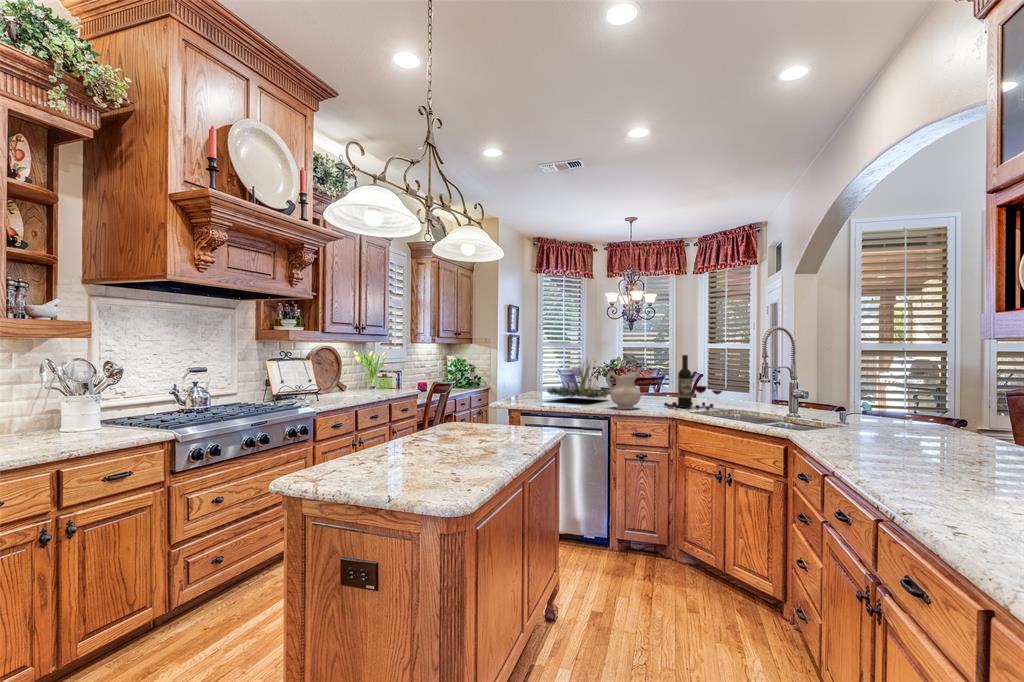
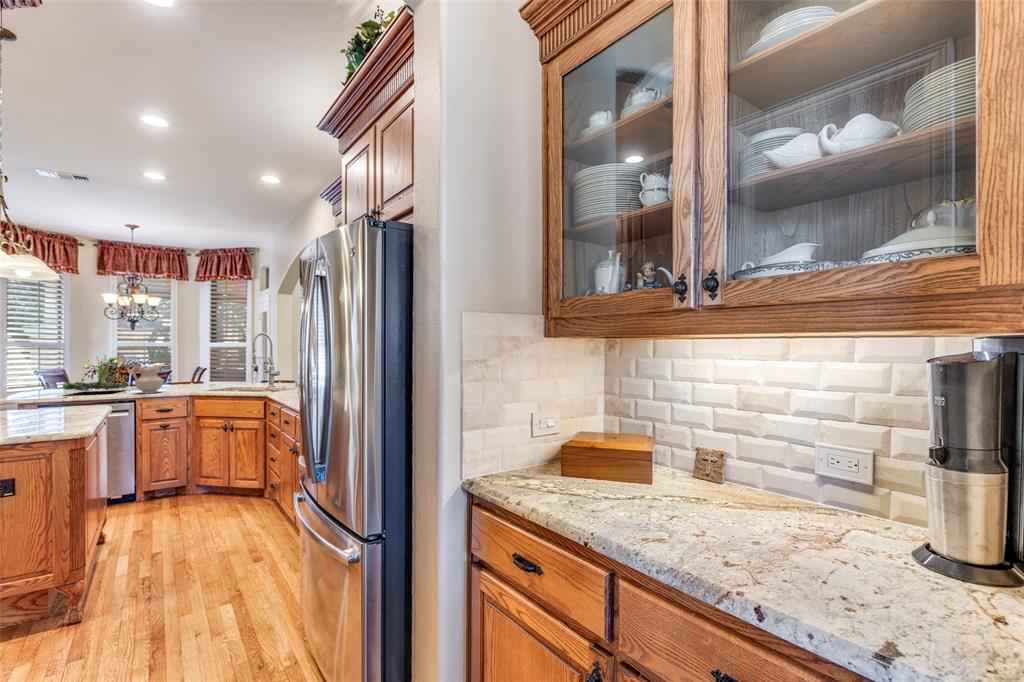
wine bottle: present [664,355,722,410] -> none [182,352,228,389]

